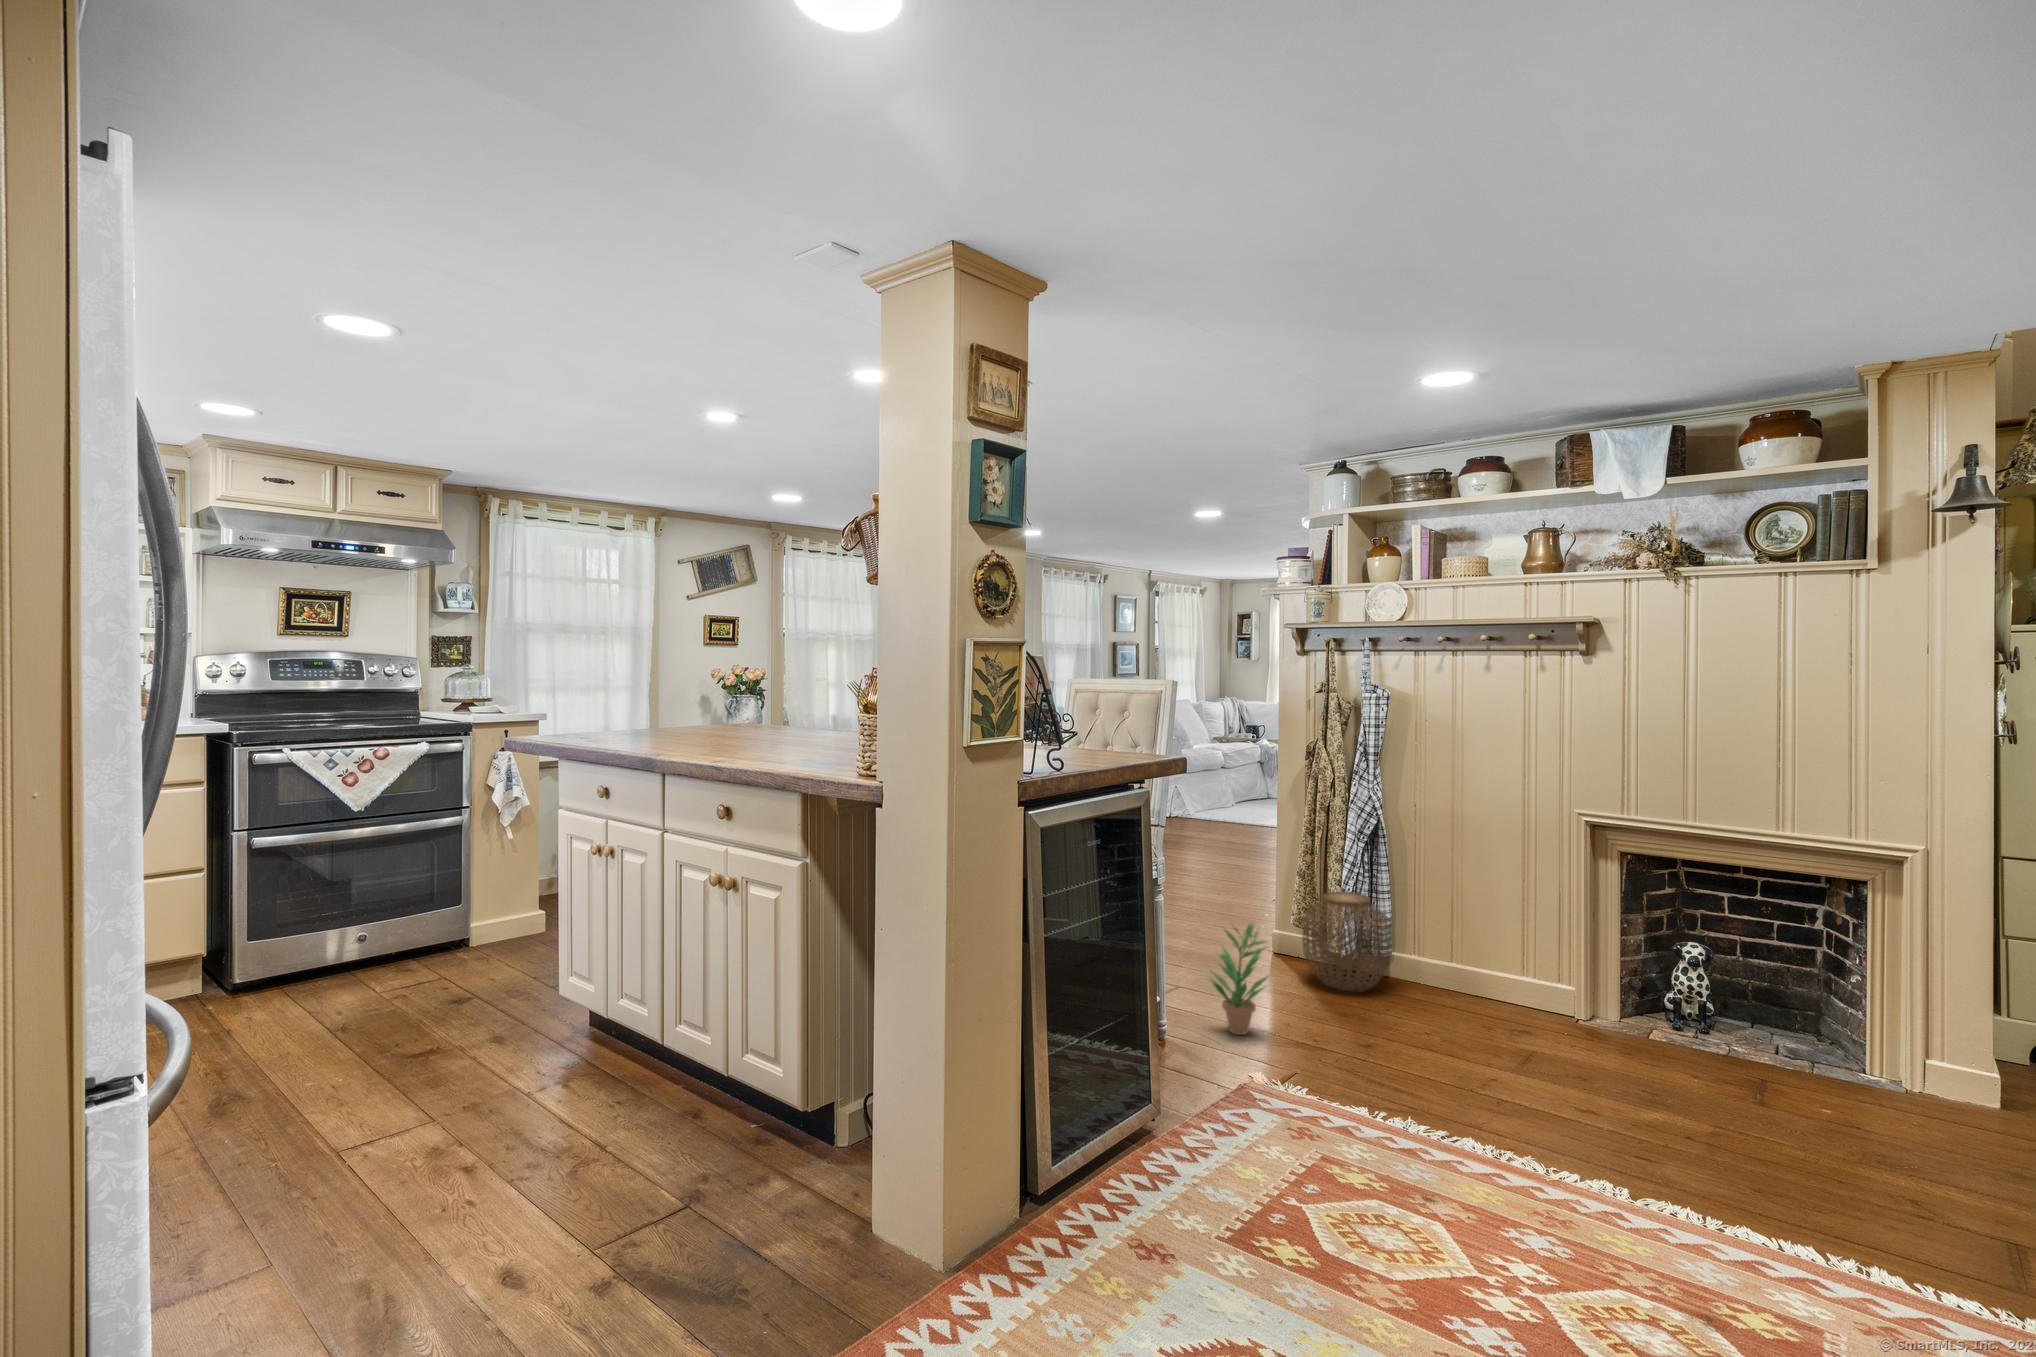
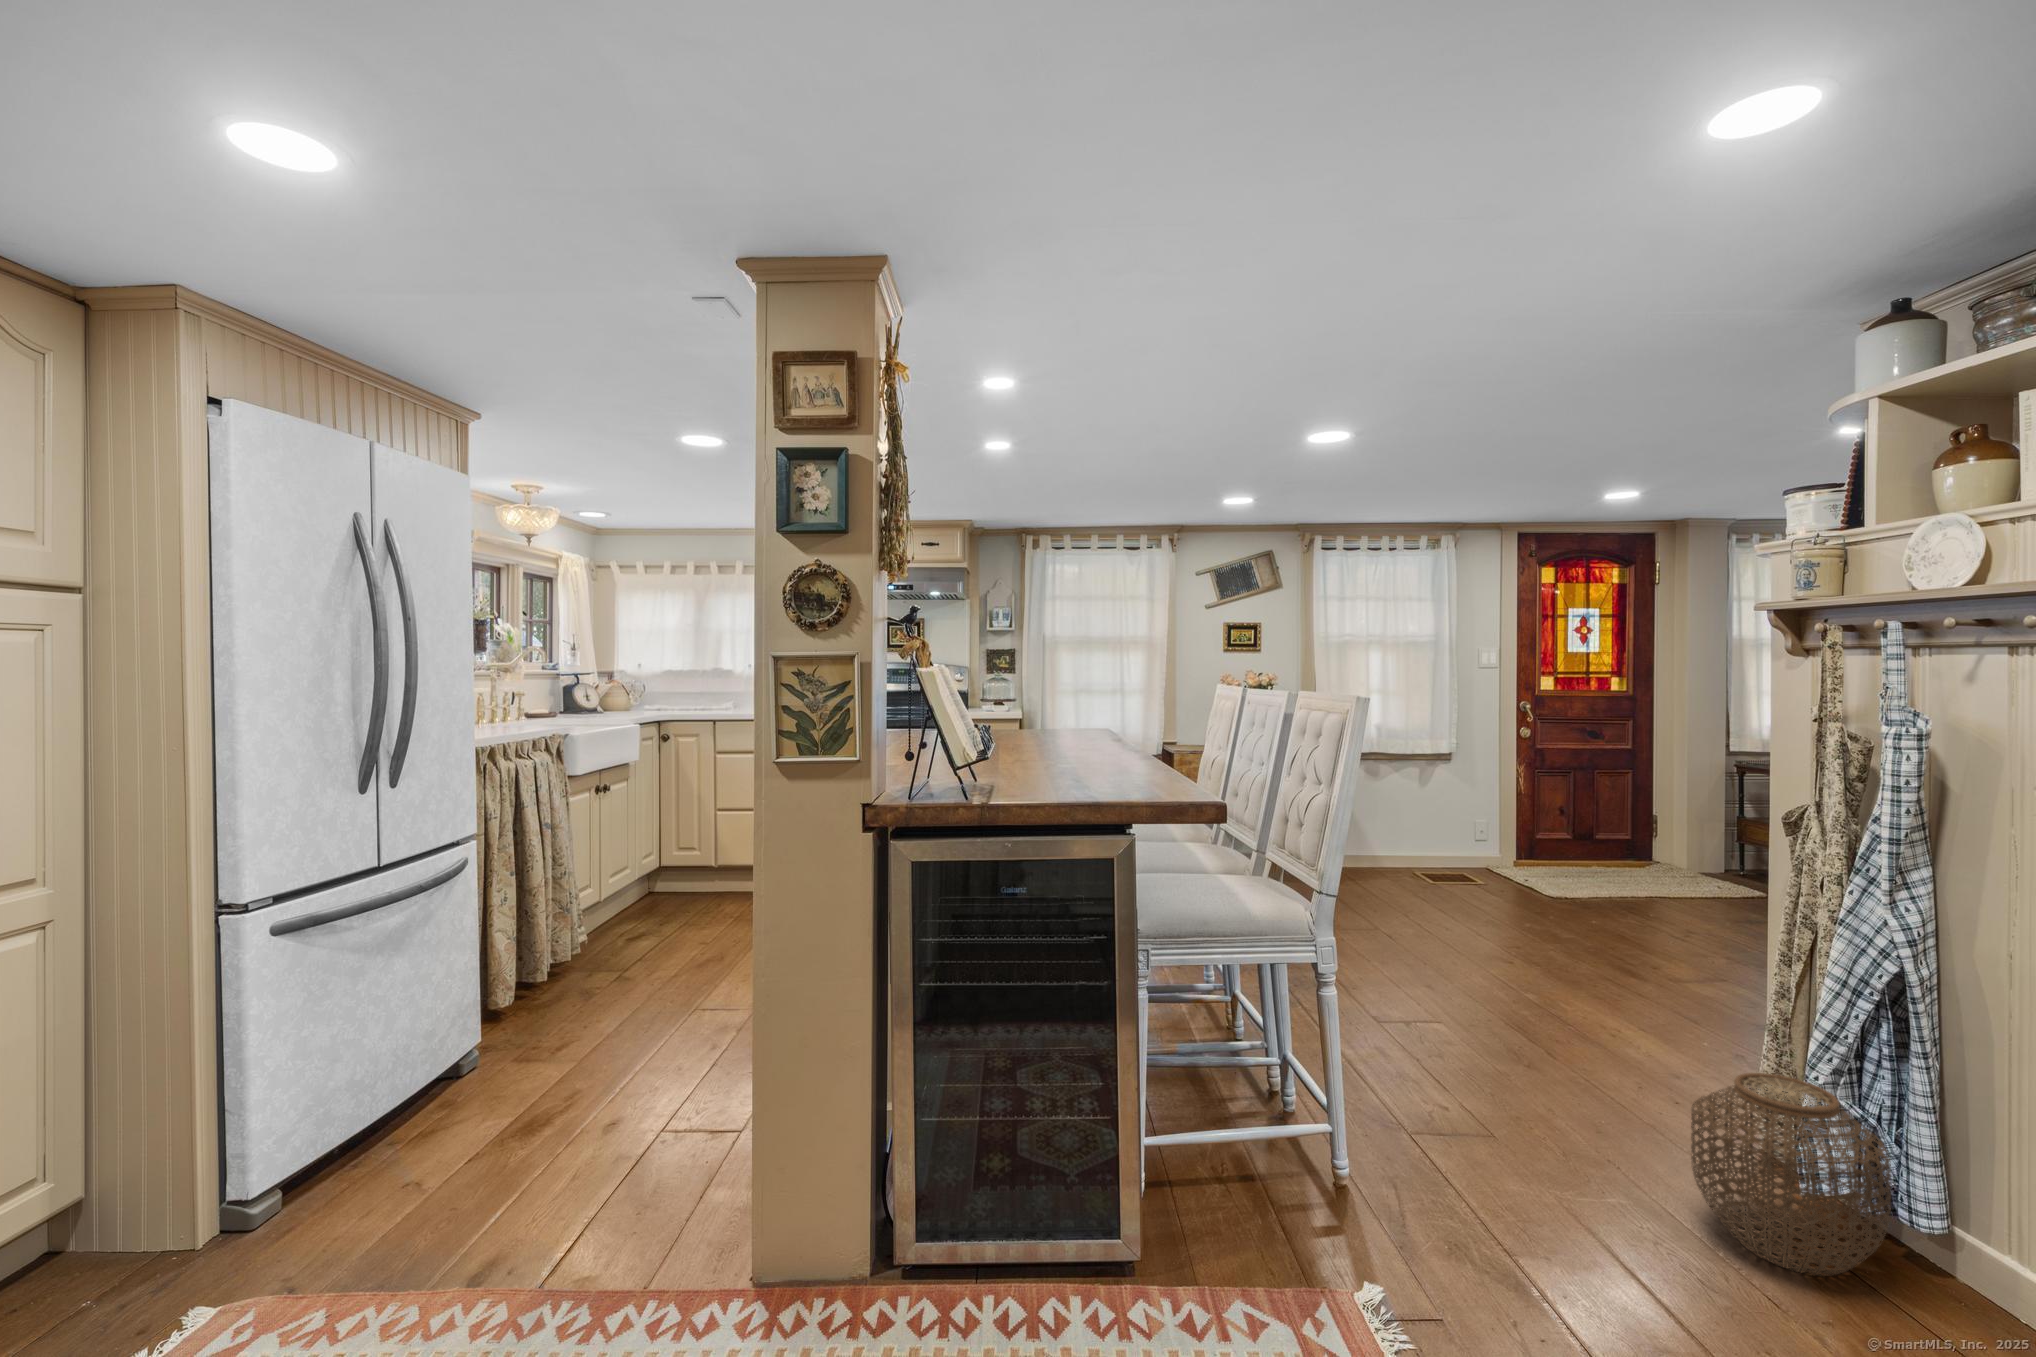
potted plant: present [1209,924,1269,1035] -> none [1379,1059,1480,1239]

